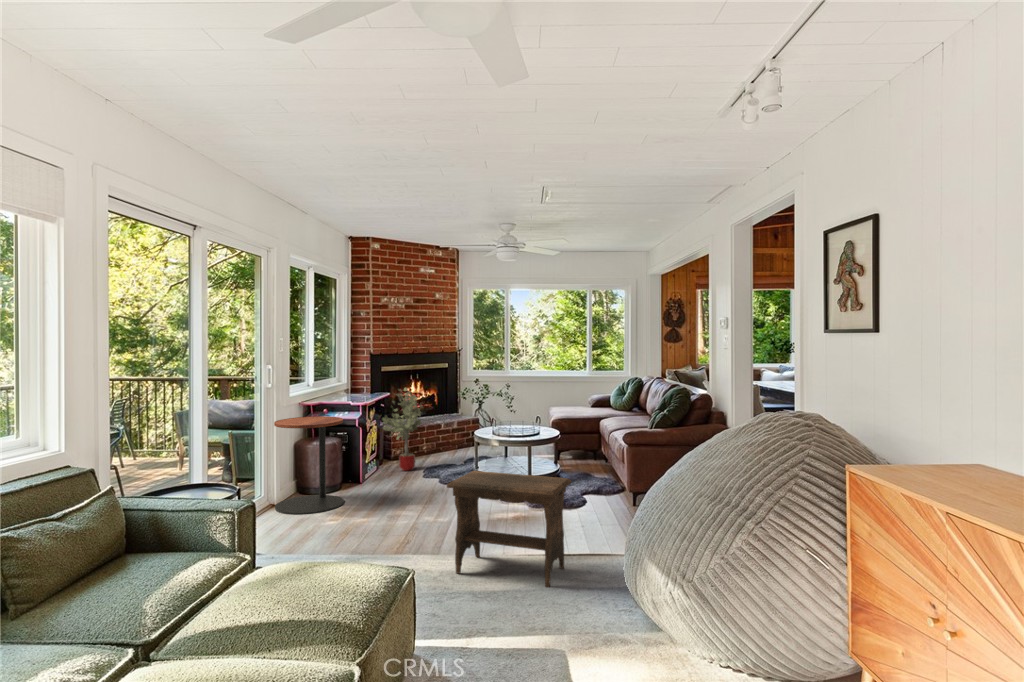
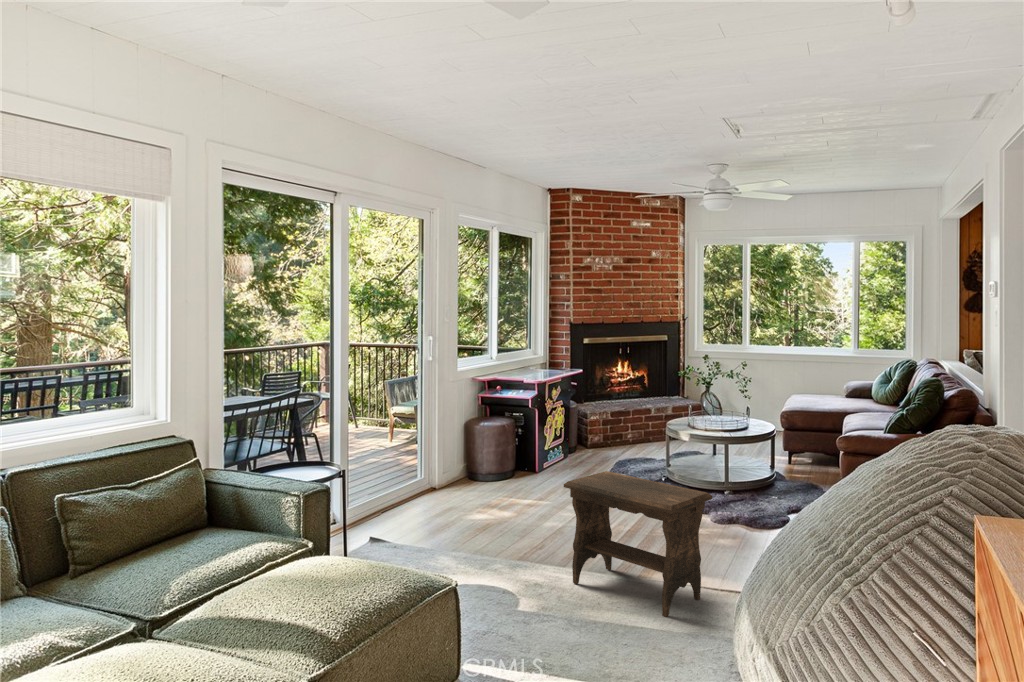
potted tree: present [382,388,423,471] -> none [568,365,618,462]
side table: present [274,416,344,514] -> none [438,394,508,497]

